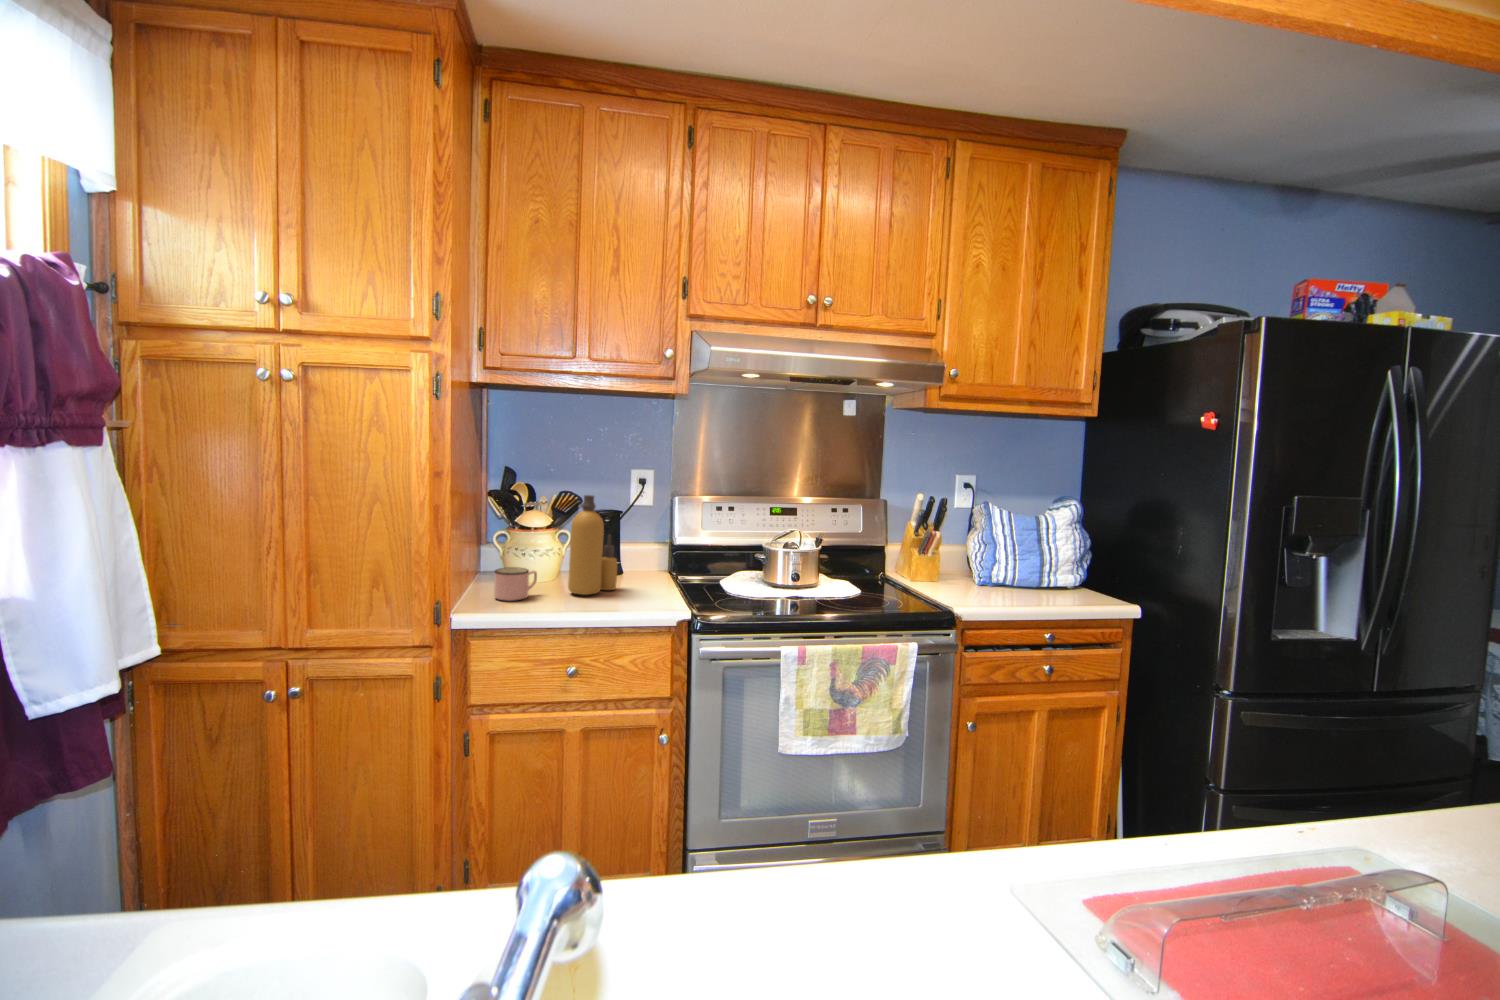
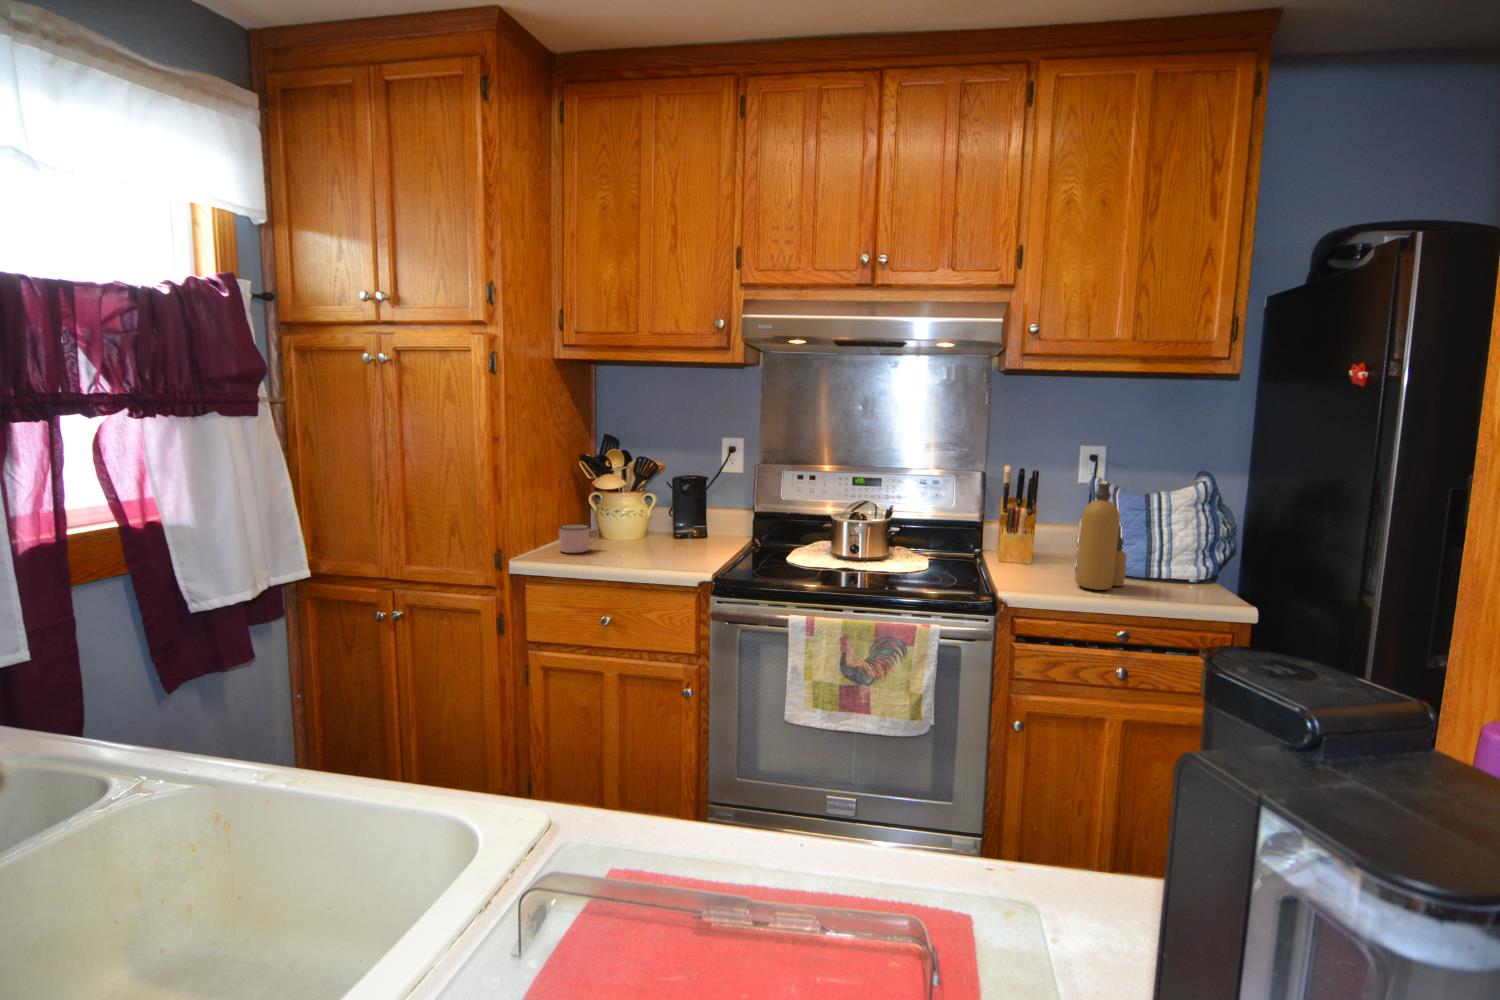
bottle: present [568,495,617,595] -> present [1075,483,1127,590]

